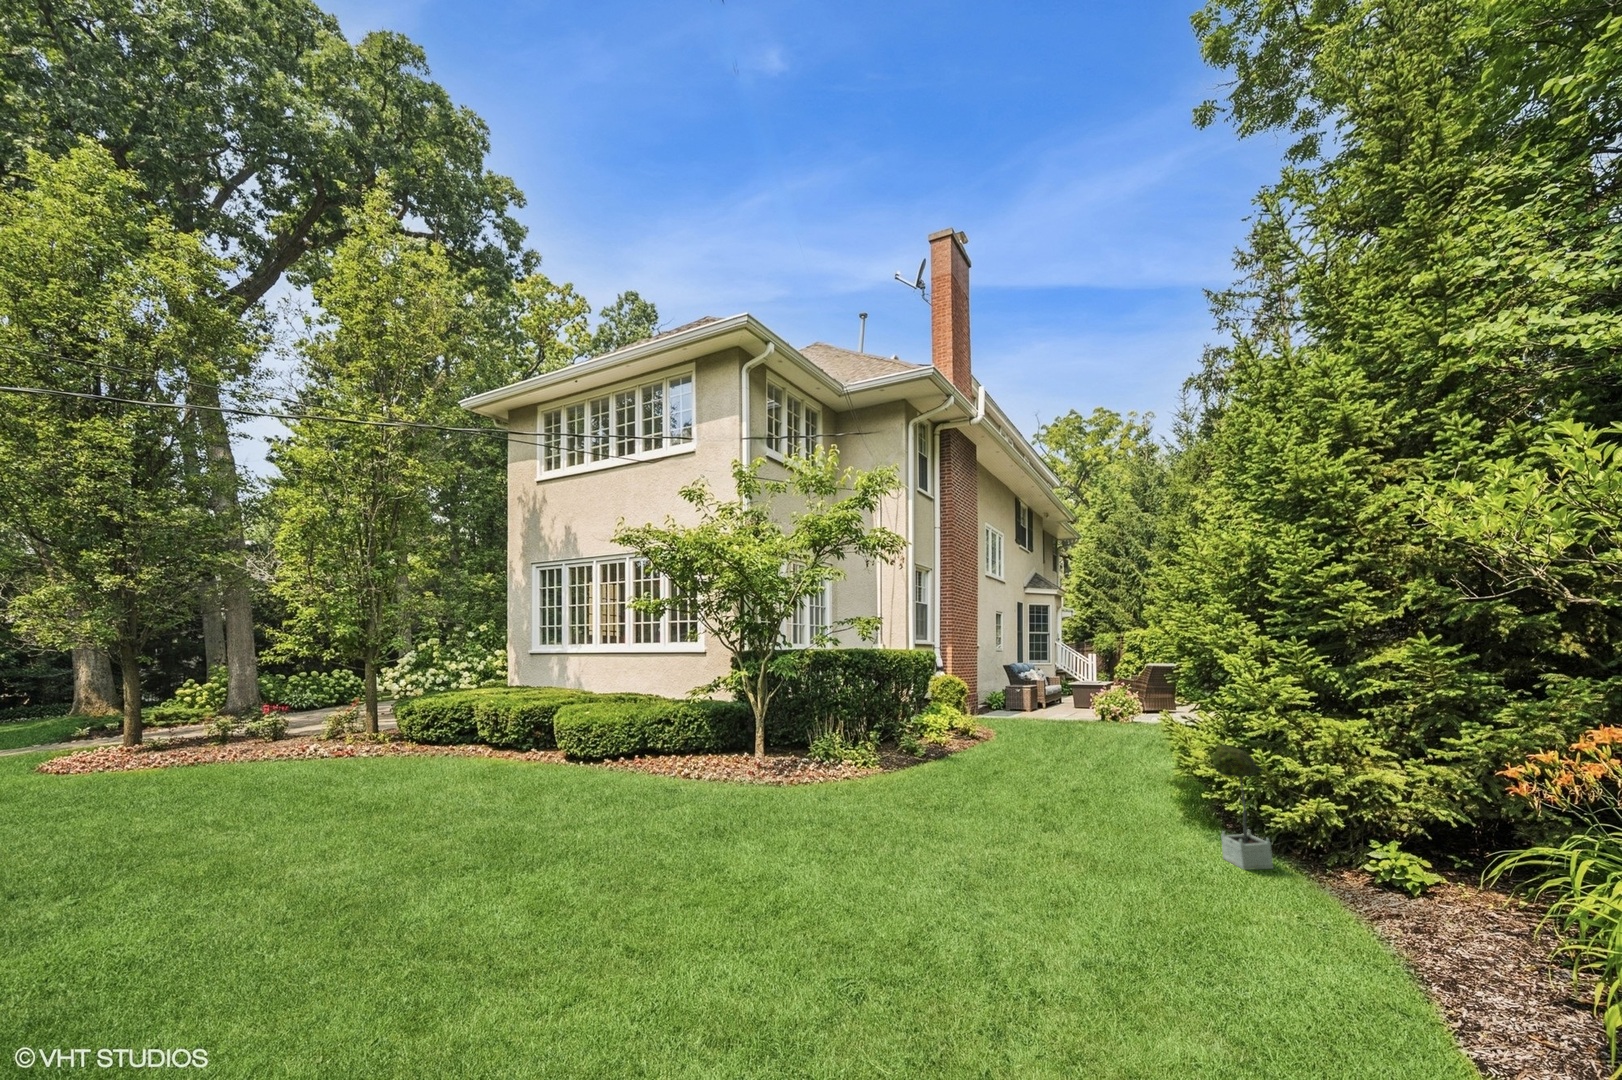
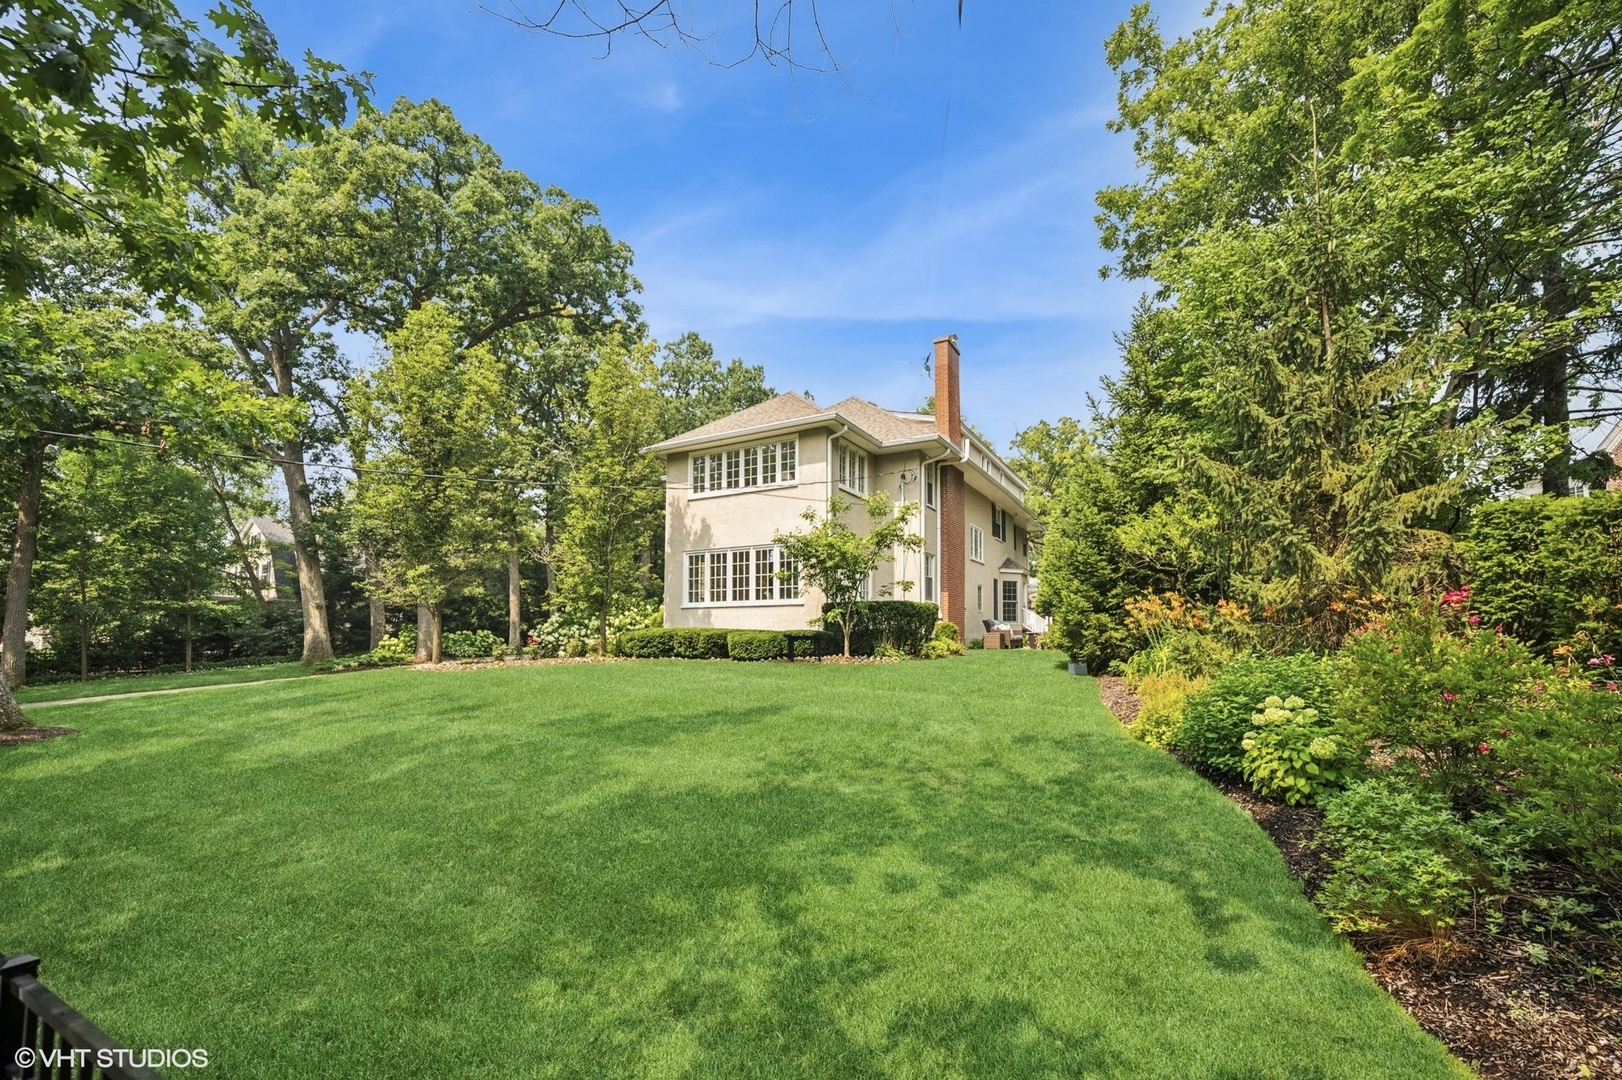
round table: none [637,712,720,774] -> present [783,634,826,662]

